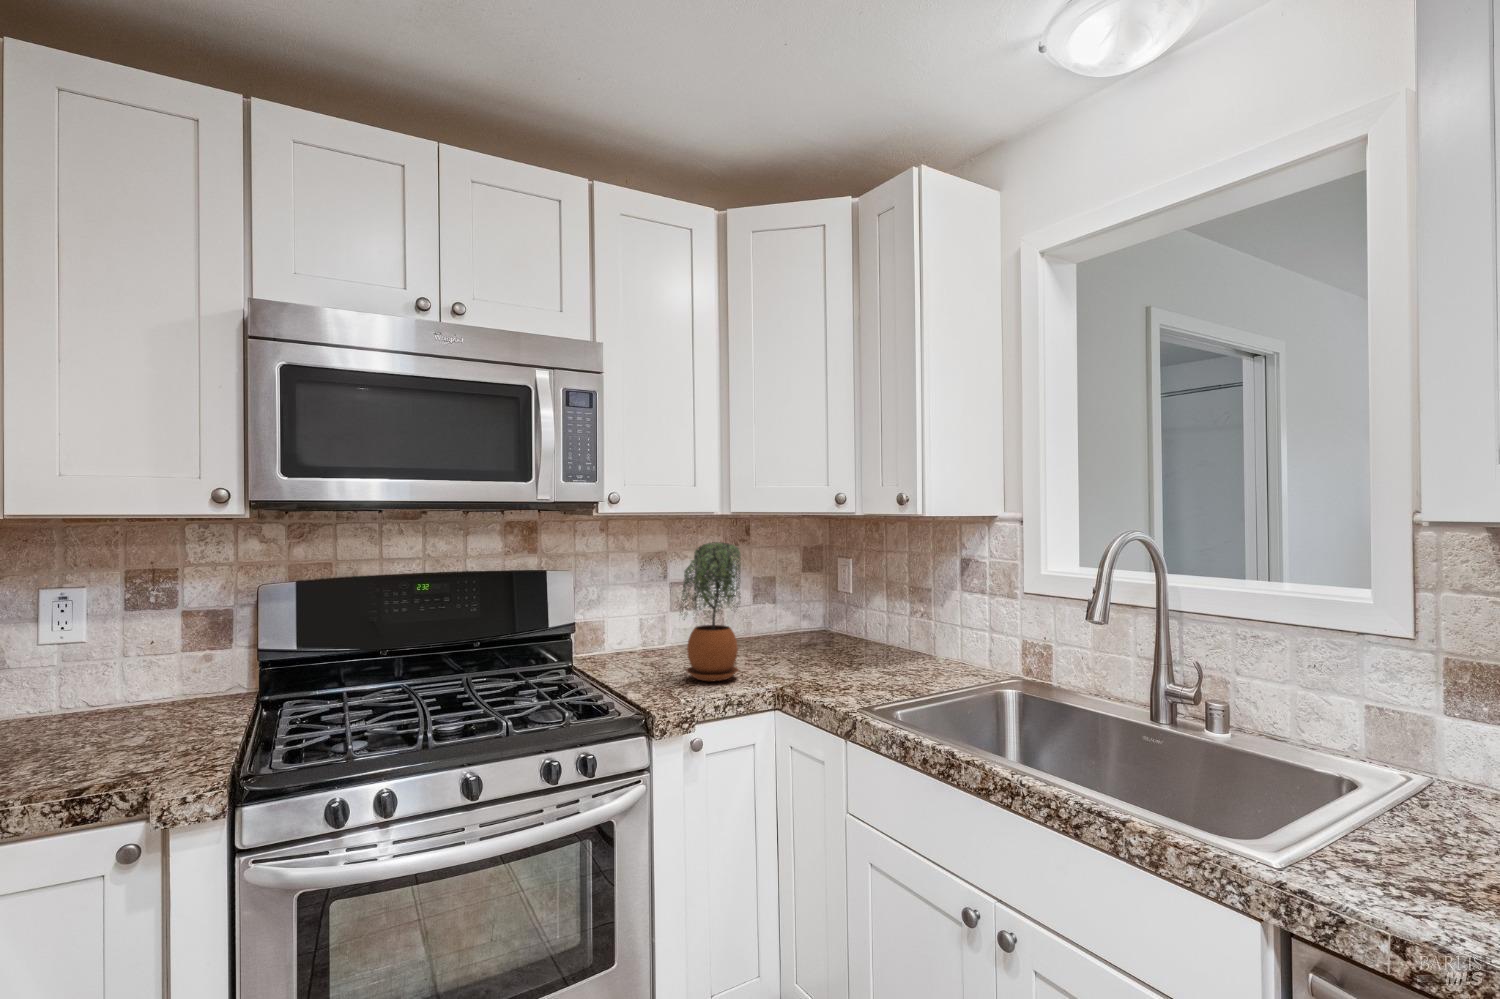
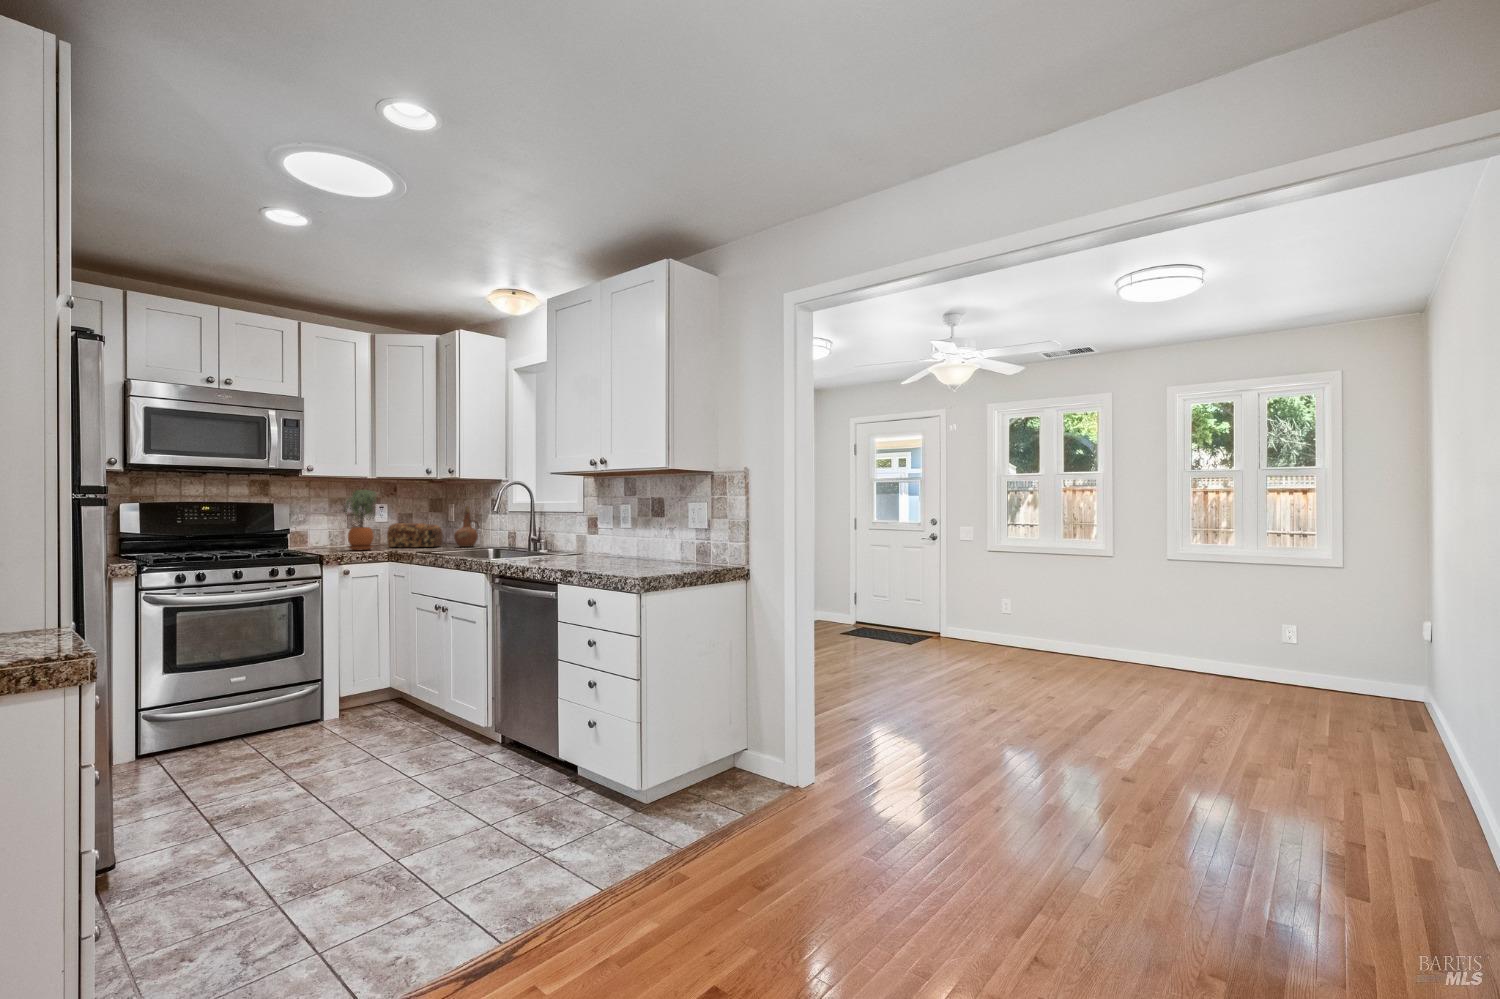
ceramic pitcher: none [892,575,944,669] -> present [454,506,479,547]
bread loaf: none [756,609,861,668] -> present [387,523,443,547]

